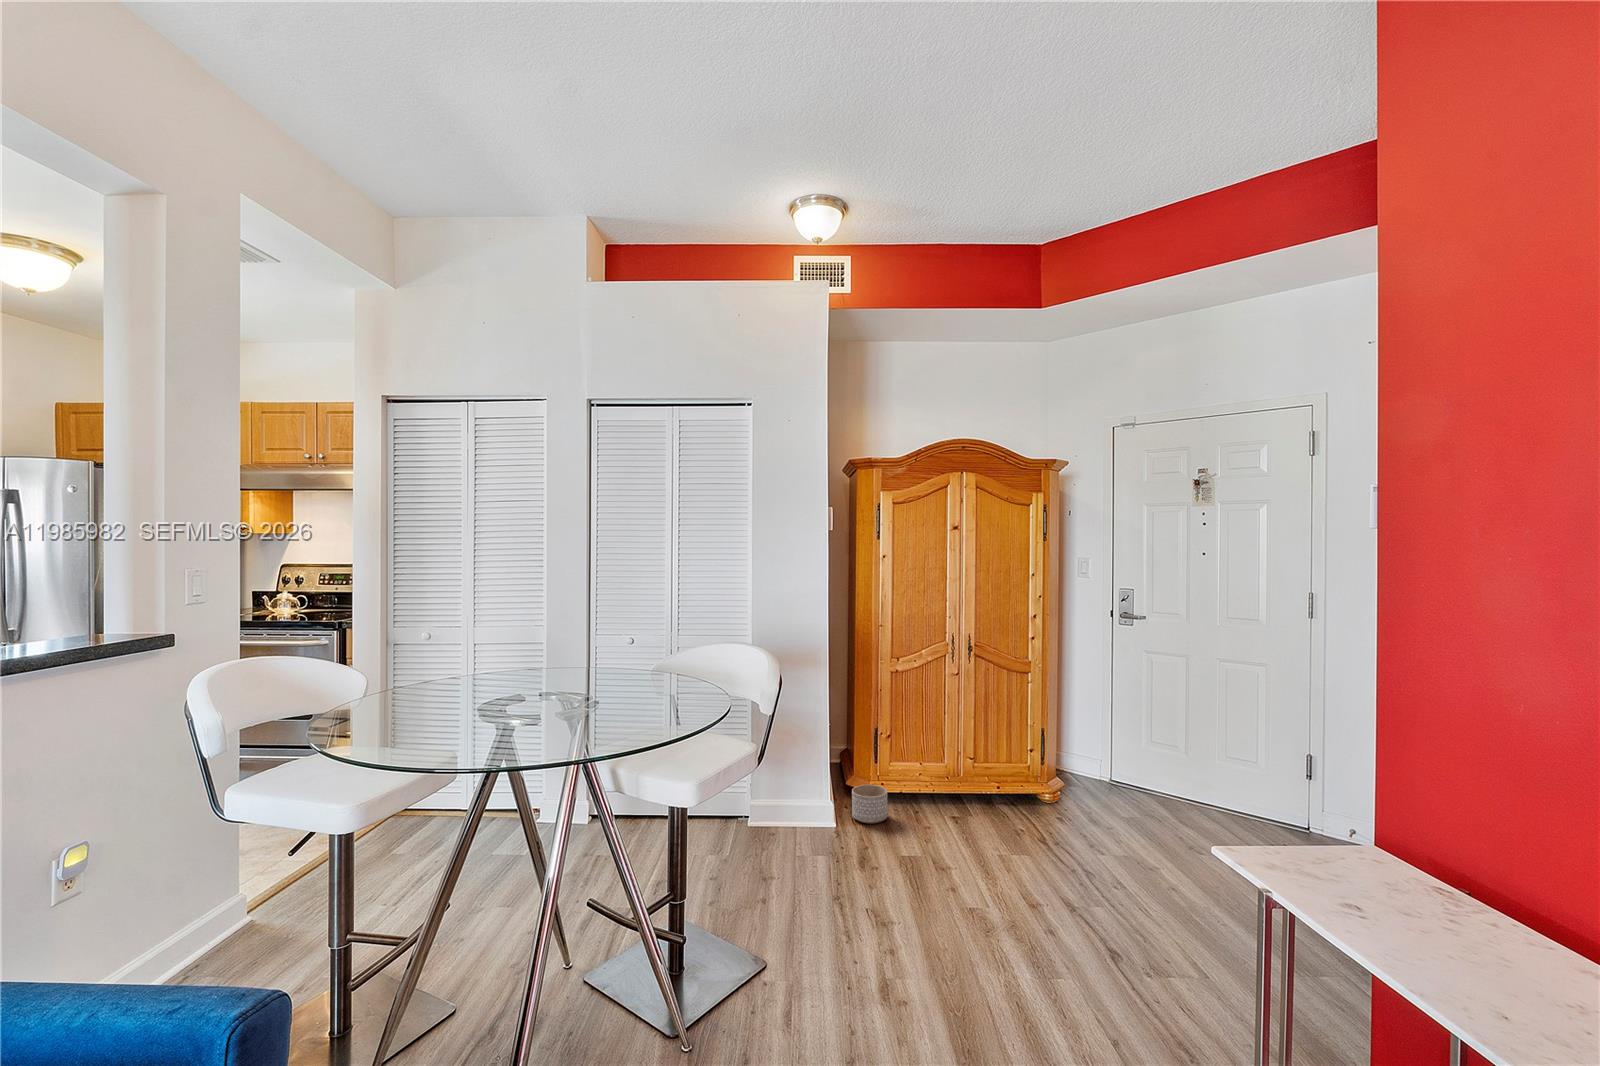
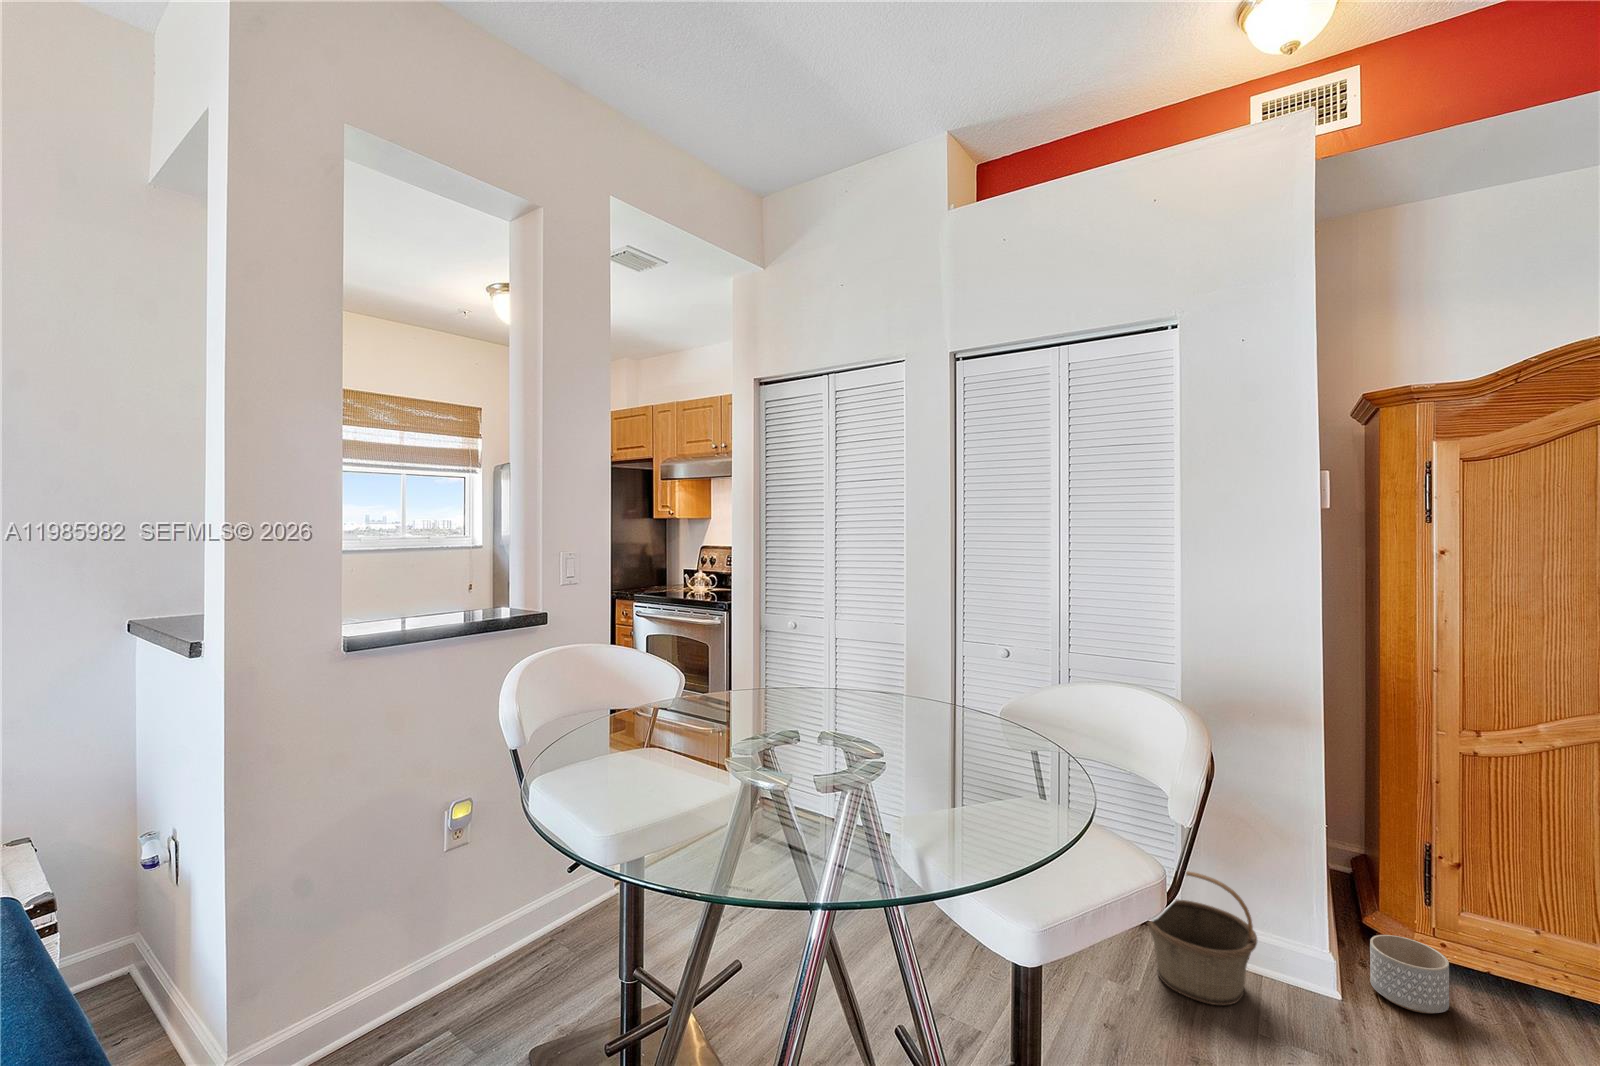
basket: none [731,770,795,850] -> present [1146,871,1257,1005]

